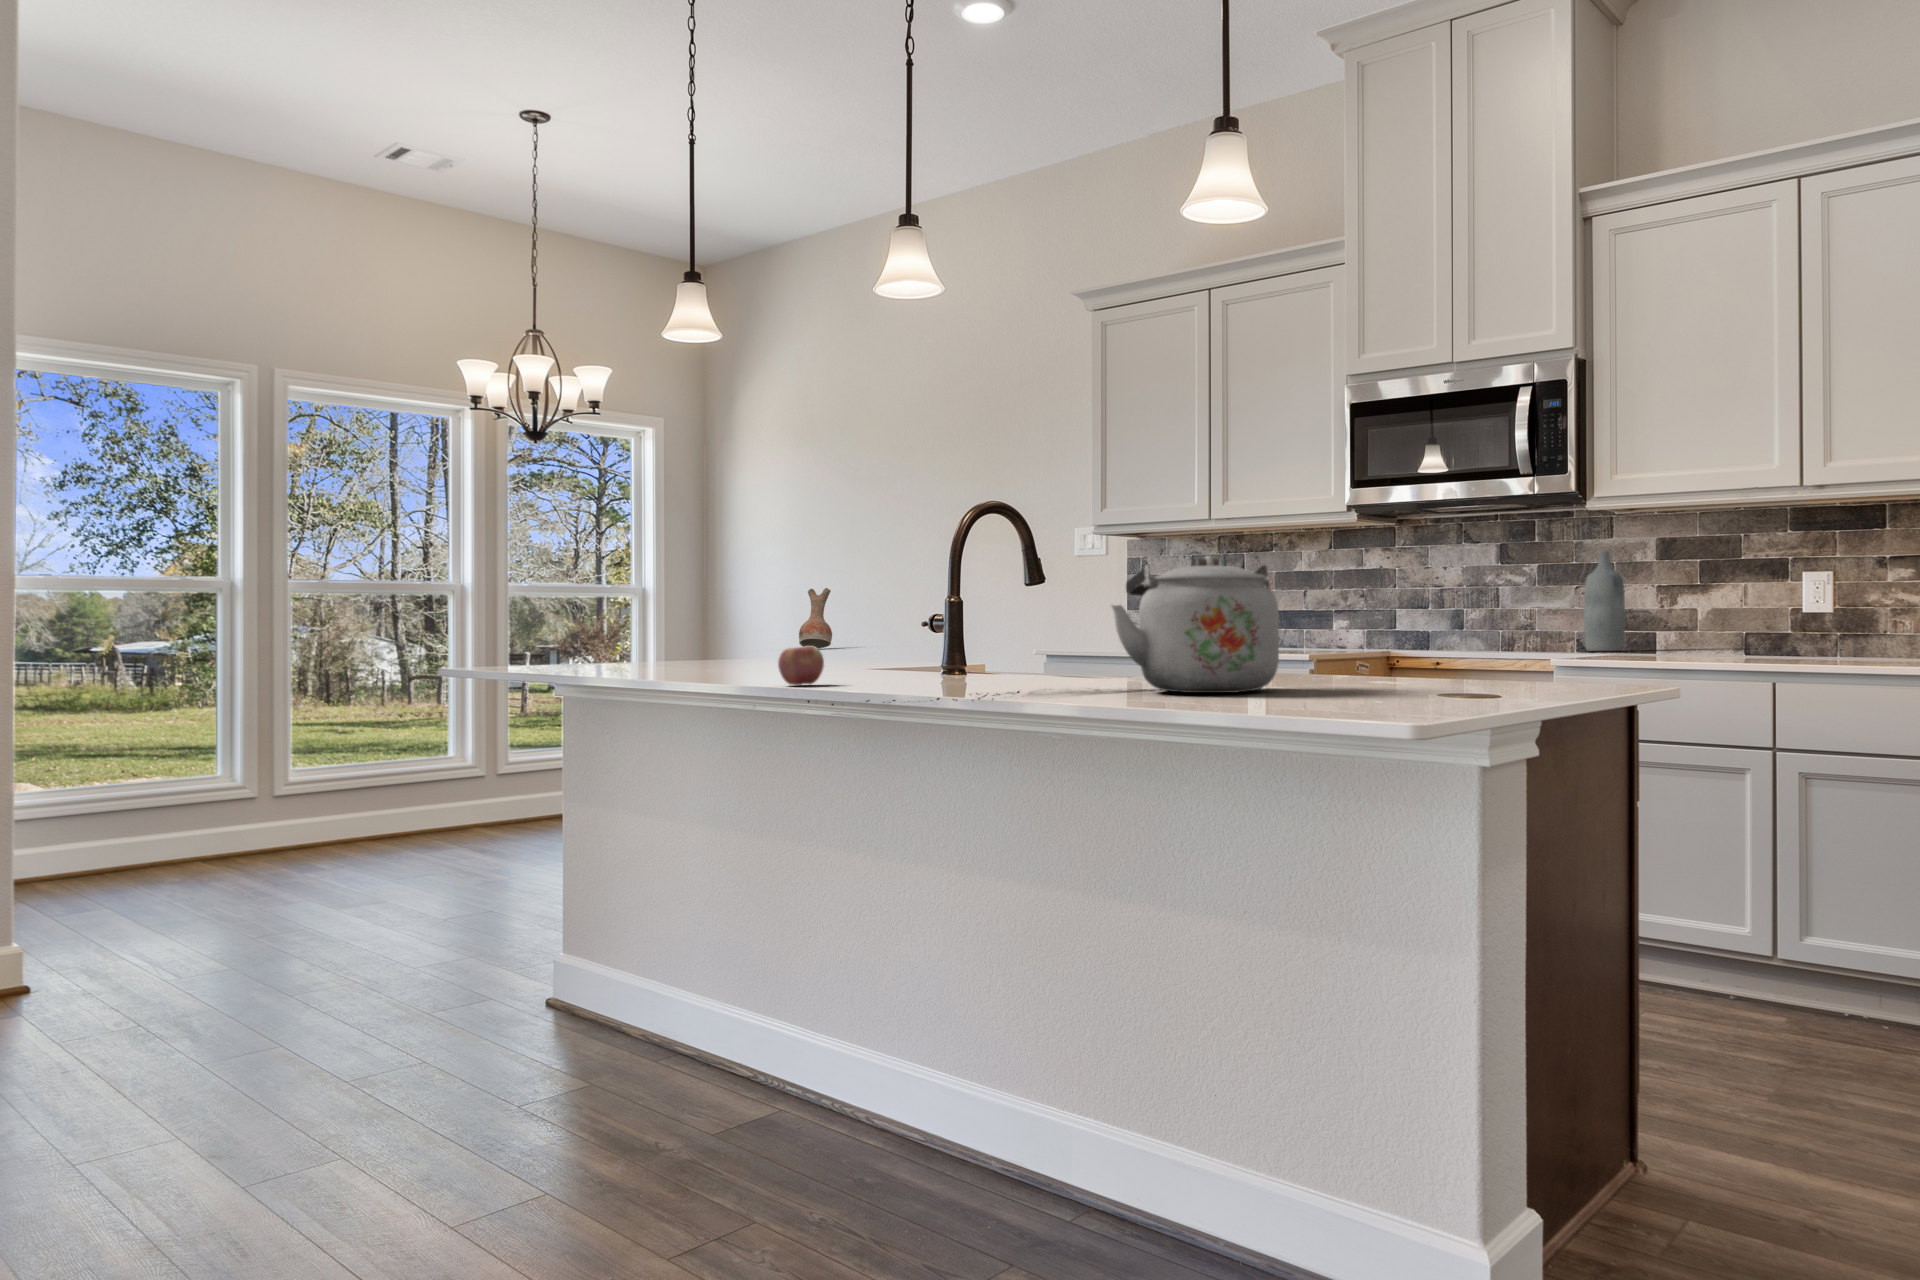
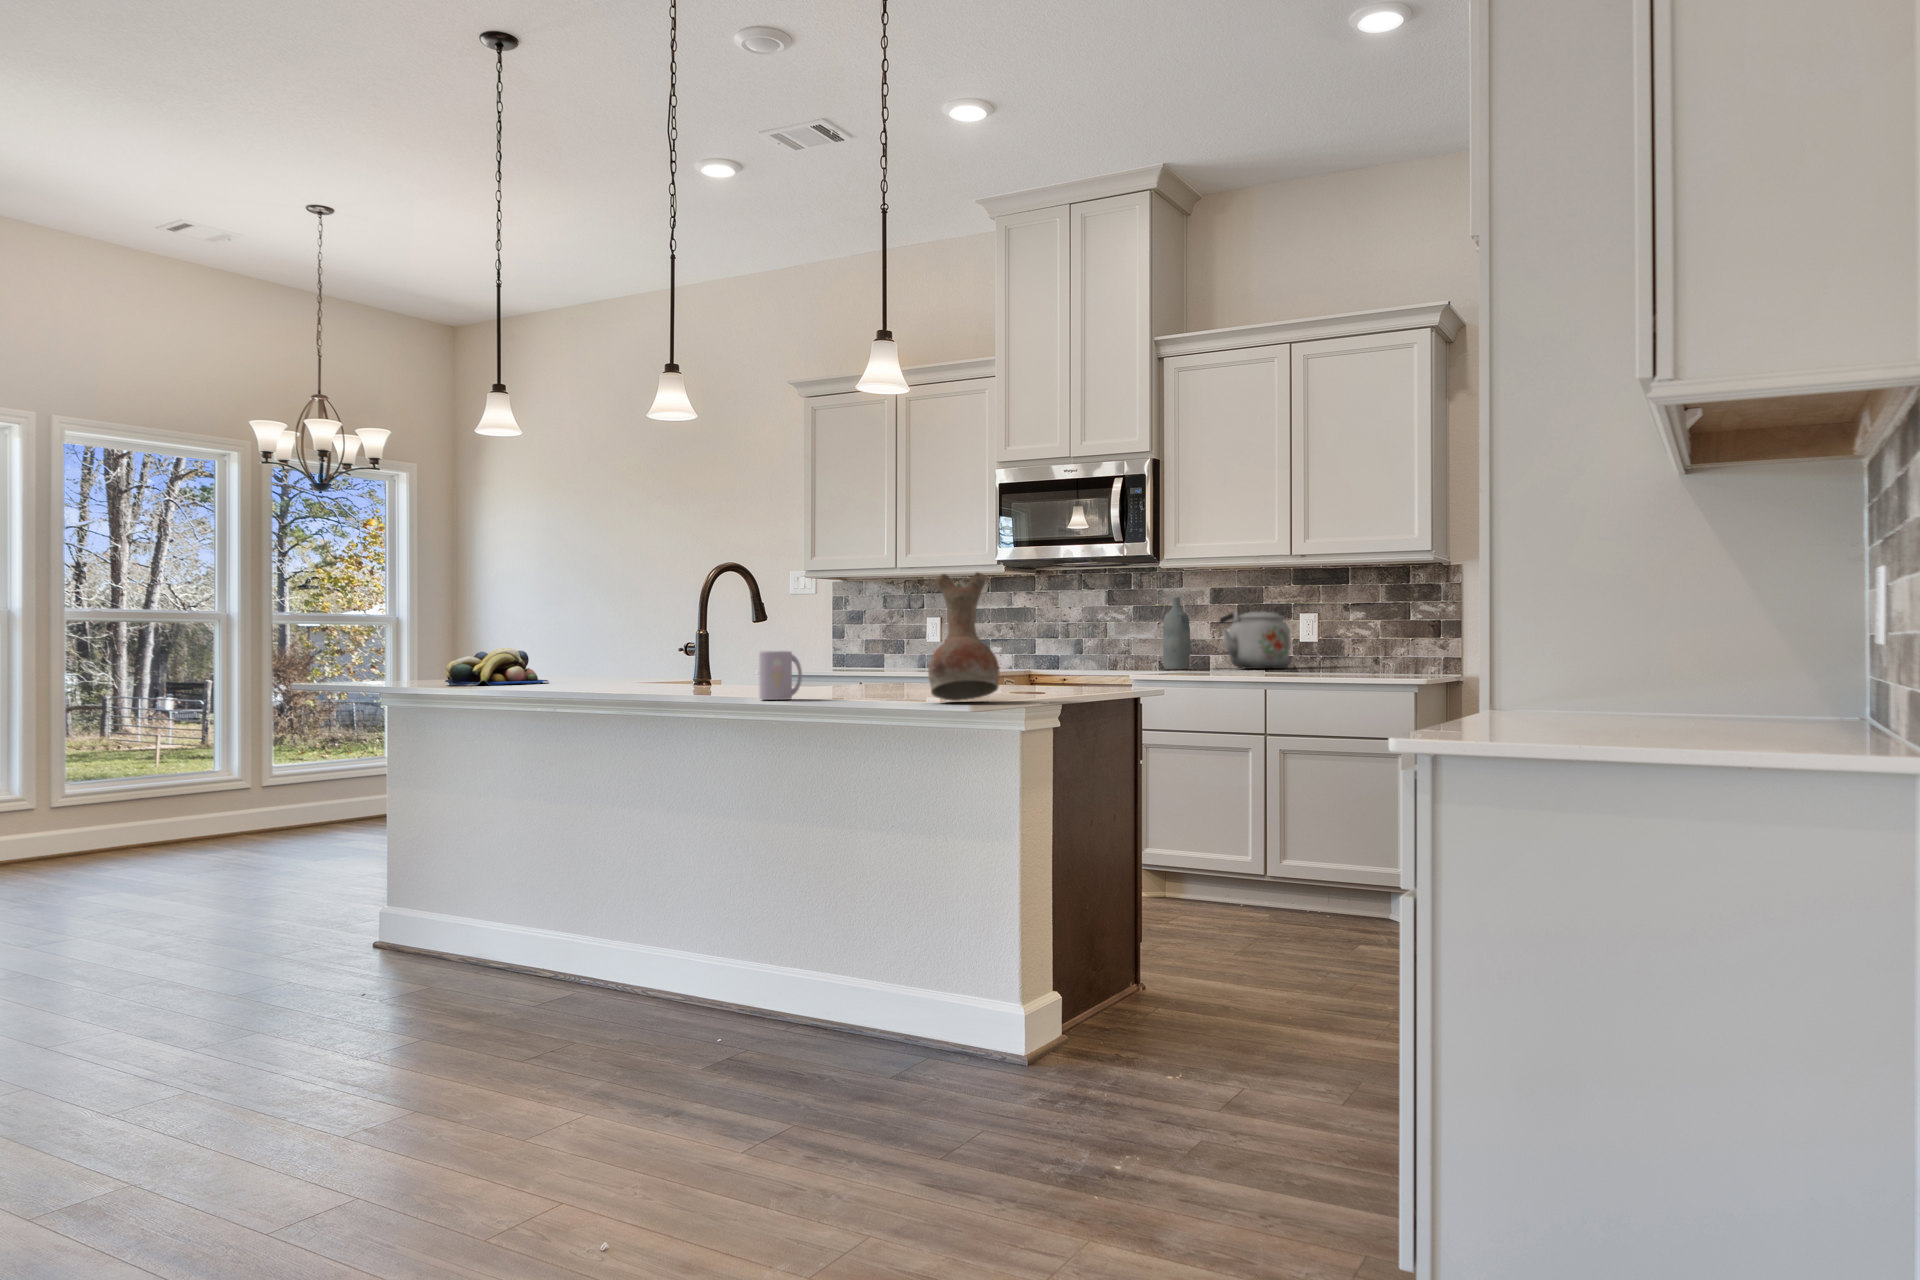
kettle: present [1111,556,1279,693] -> present [1220,611,1291,669]
vase: present [799,588,832,648] -> present [928,572,999,701]
fruit bowl: none [646,624,771,672] -> present [445,648,549,686]
mug: none [1028,630,1091,704] -> present [759,651,802,700]
apple: present [778,646,824,685] -> none [574,663,608,691]

